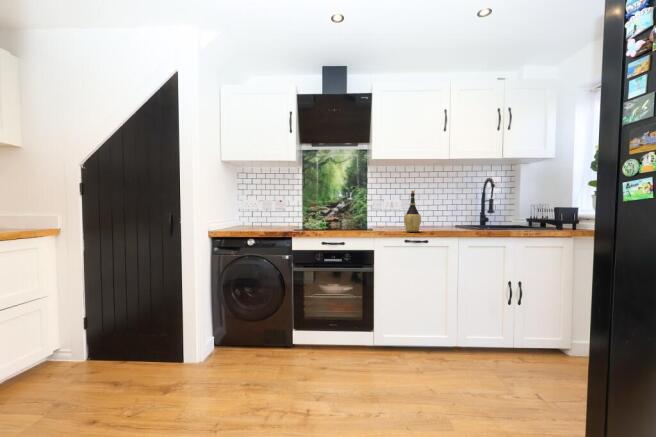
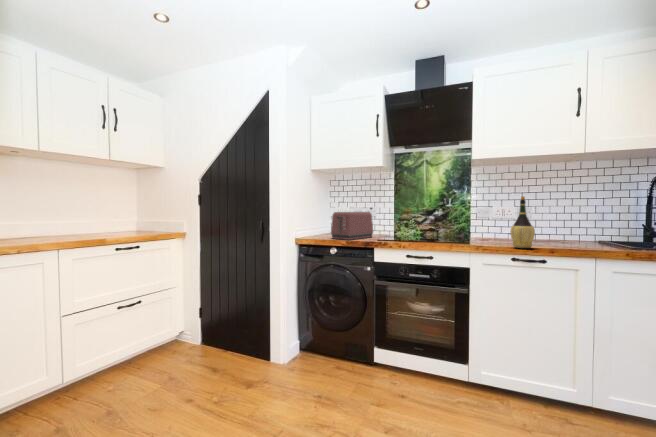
toaster: none [246,204,286,231] -> present [331,212,373,240]

